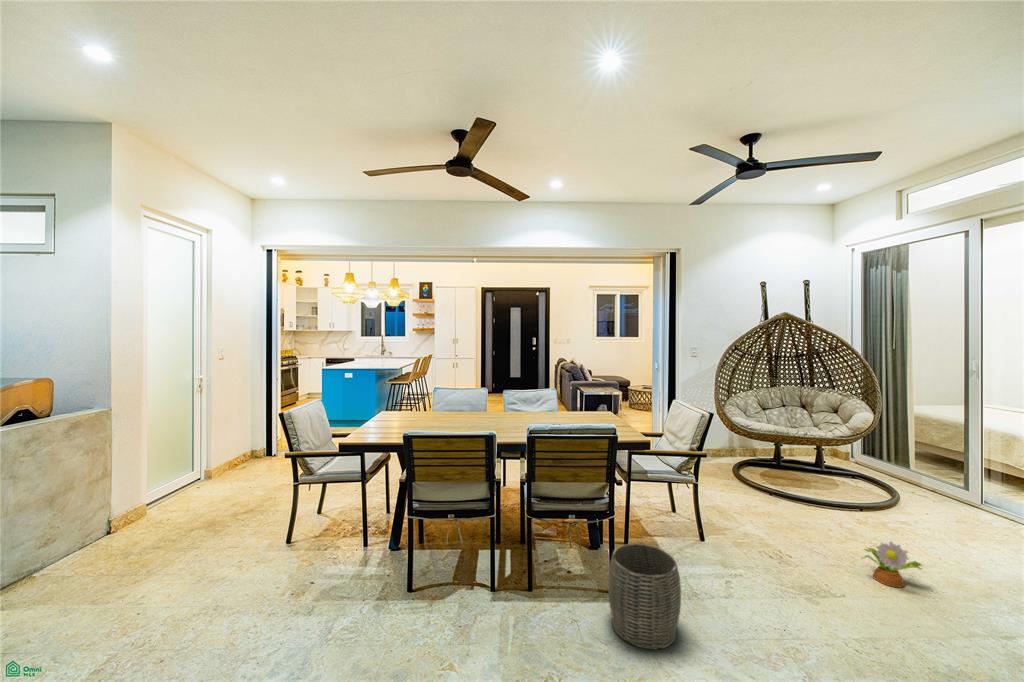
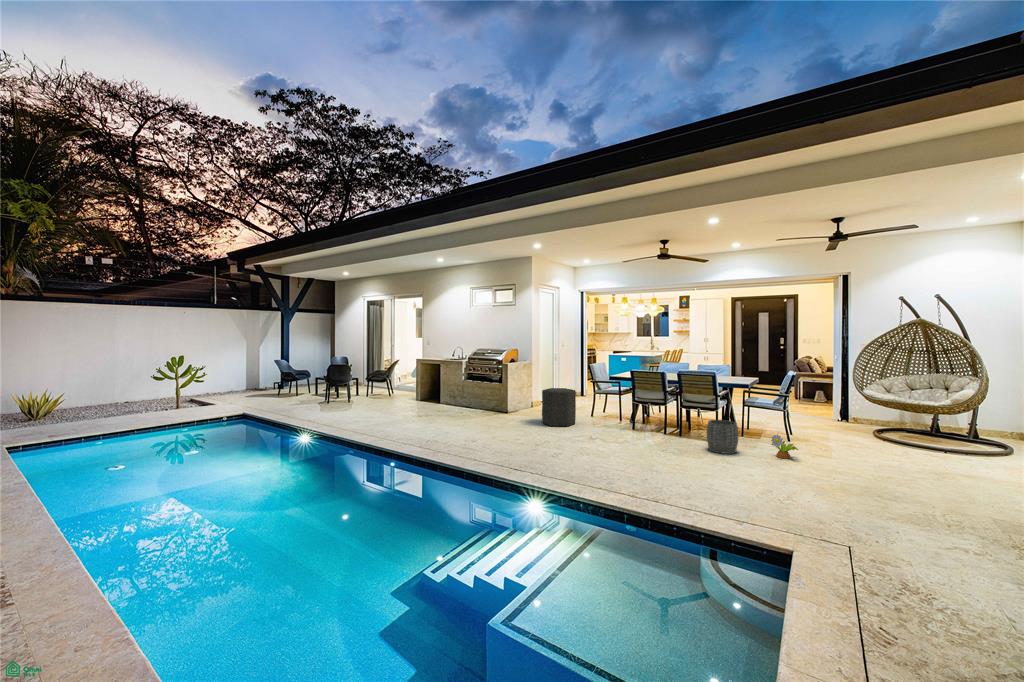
ottoman: none [108,494,239,651] -> present [542,388,576,427]
decorative plant: present [864,542,922,587] -> present [771,434,798,459]

